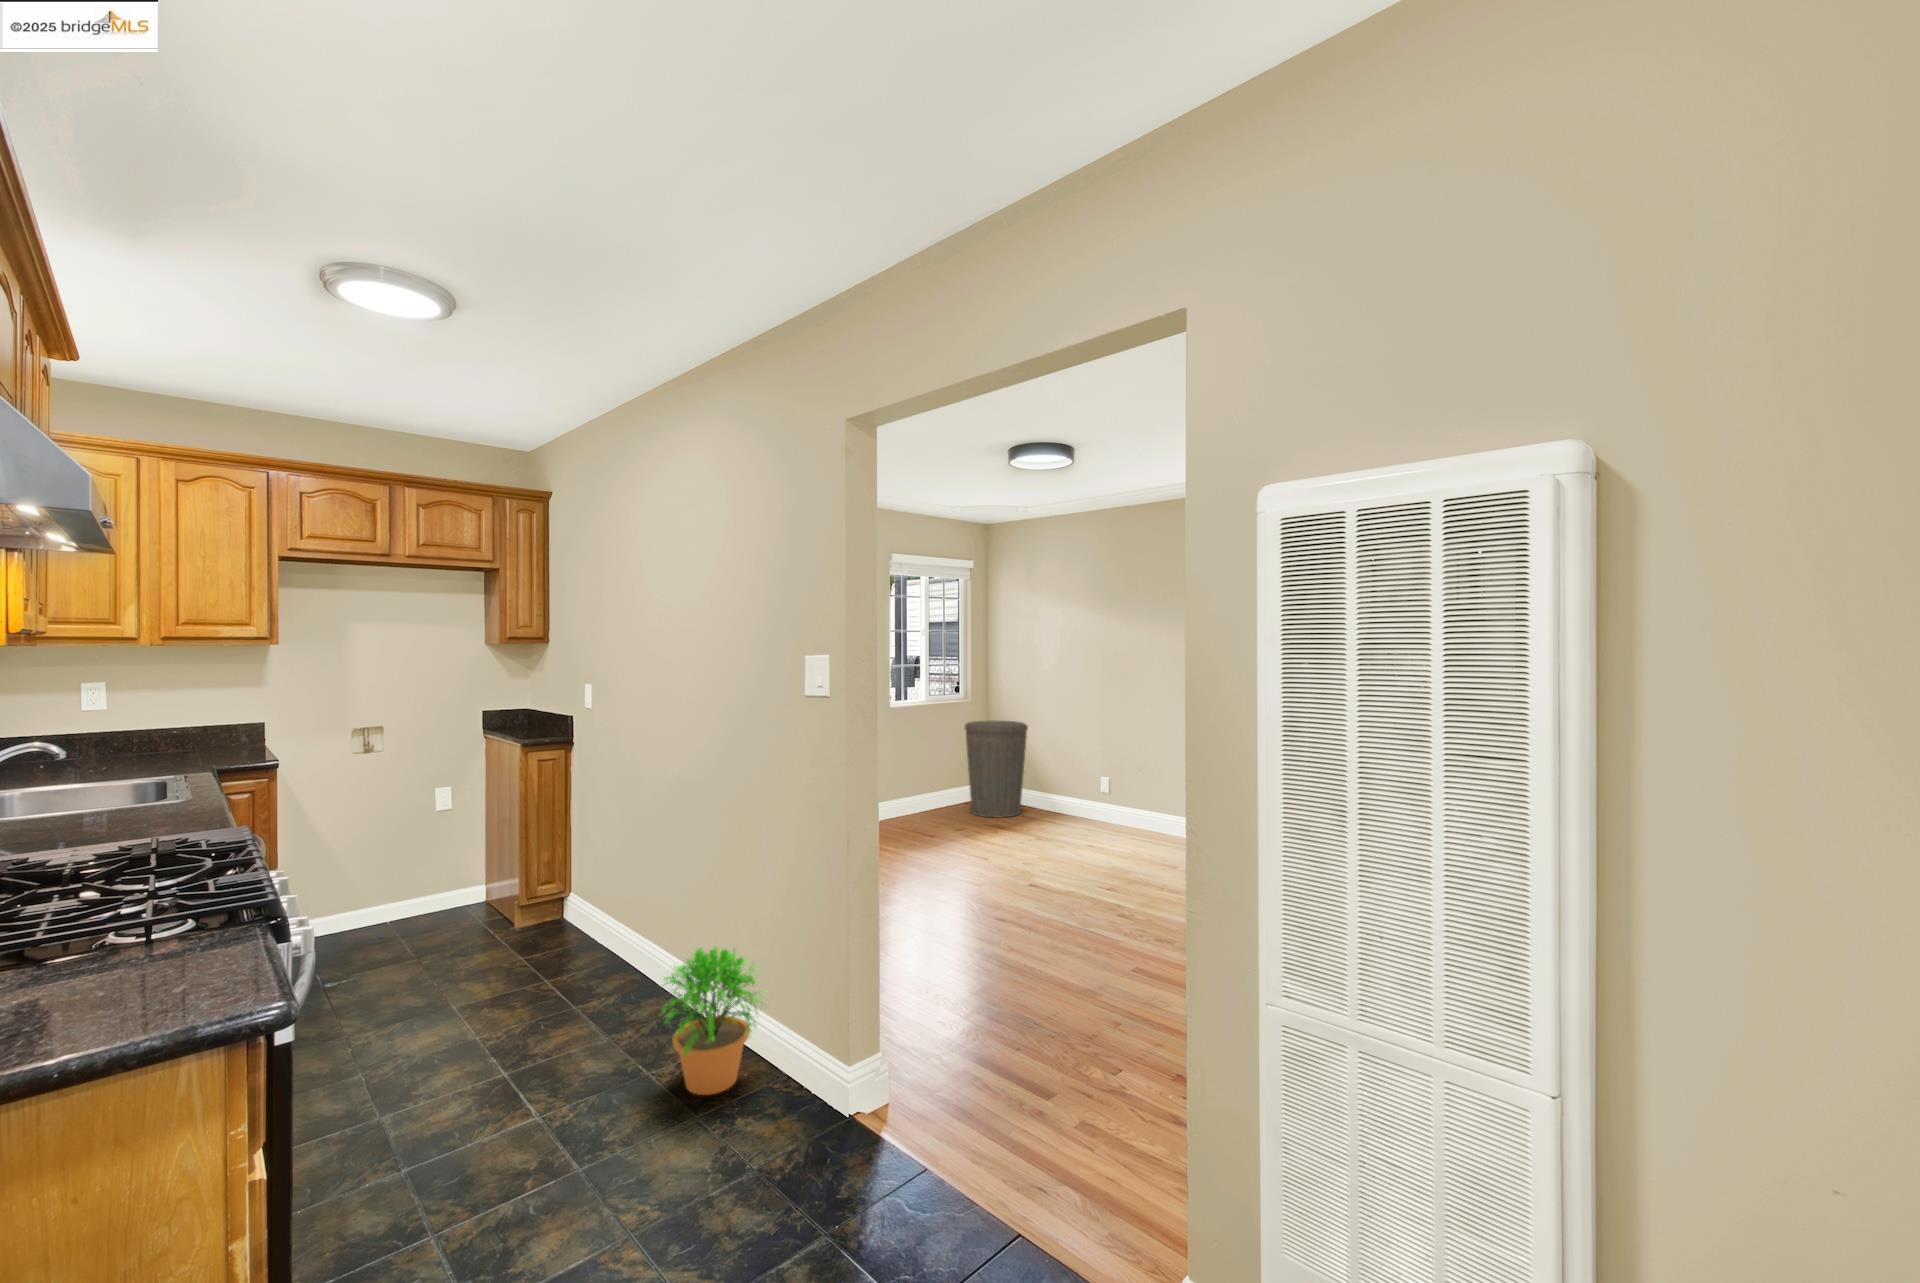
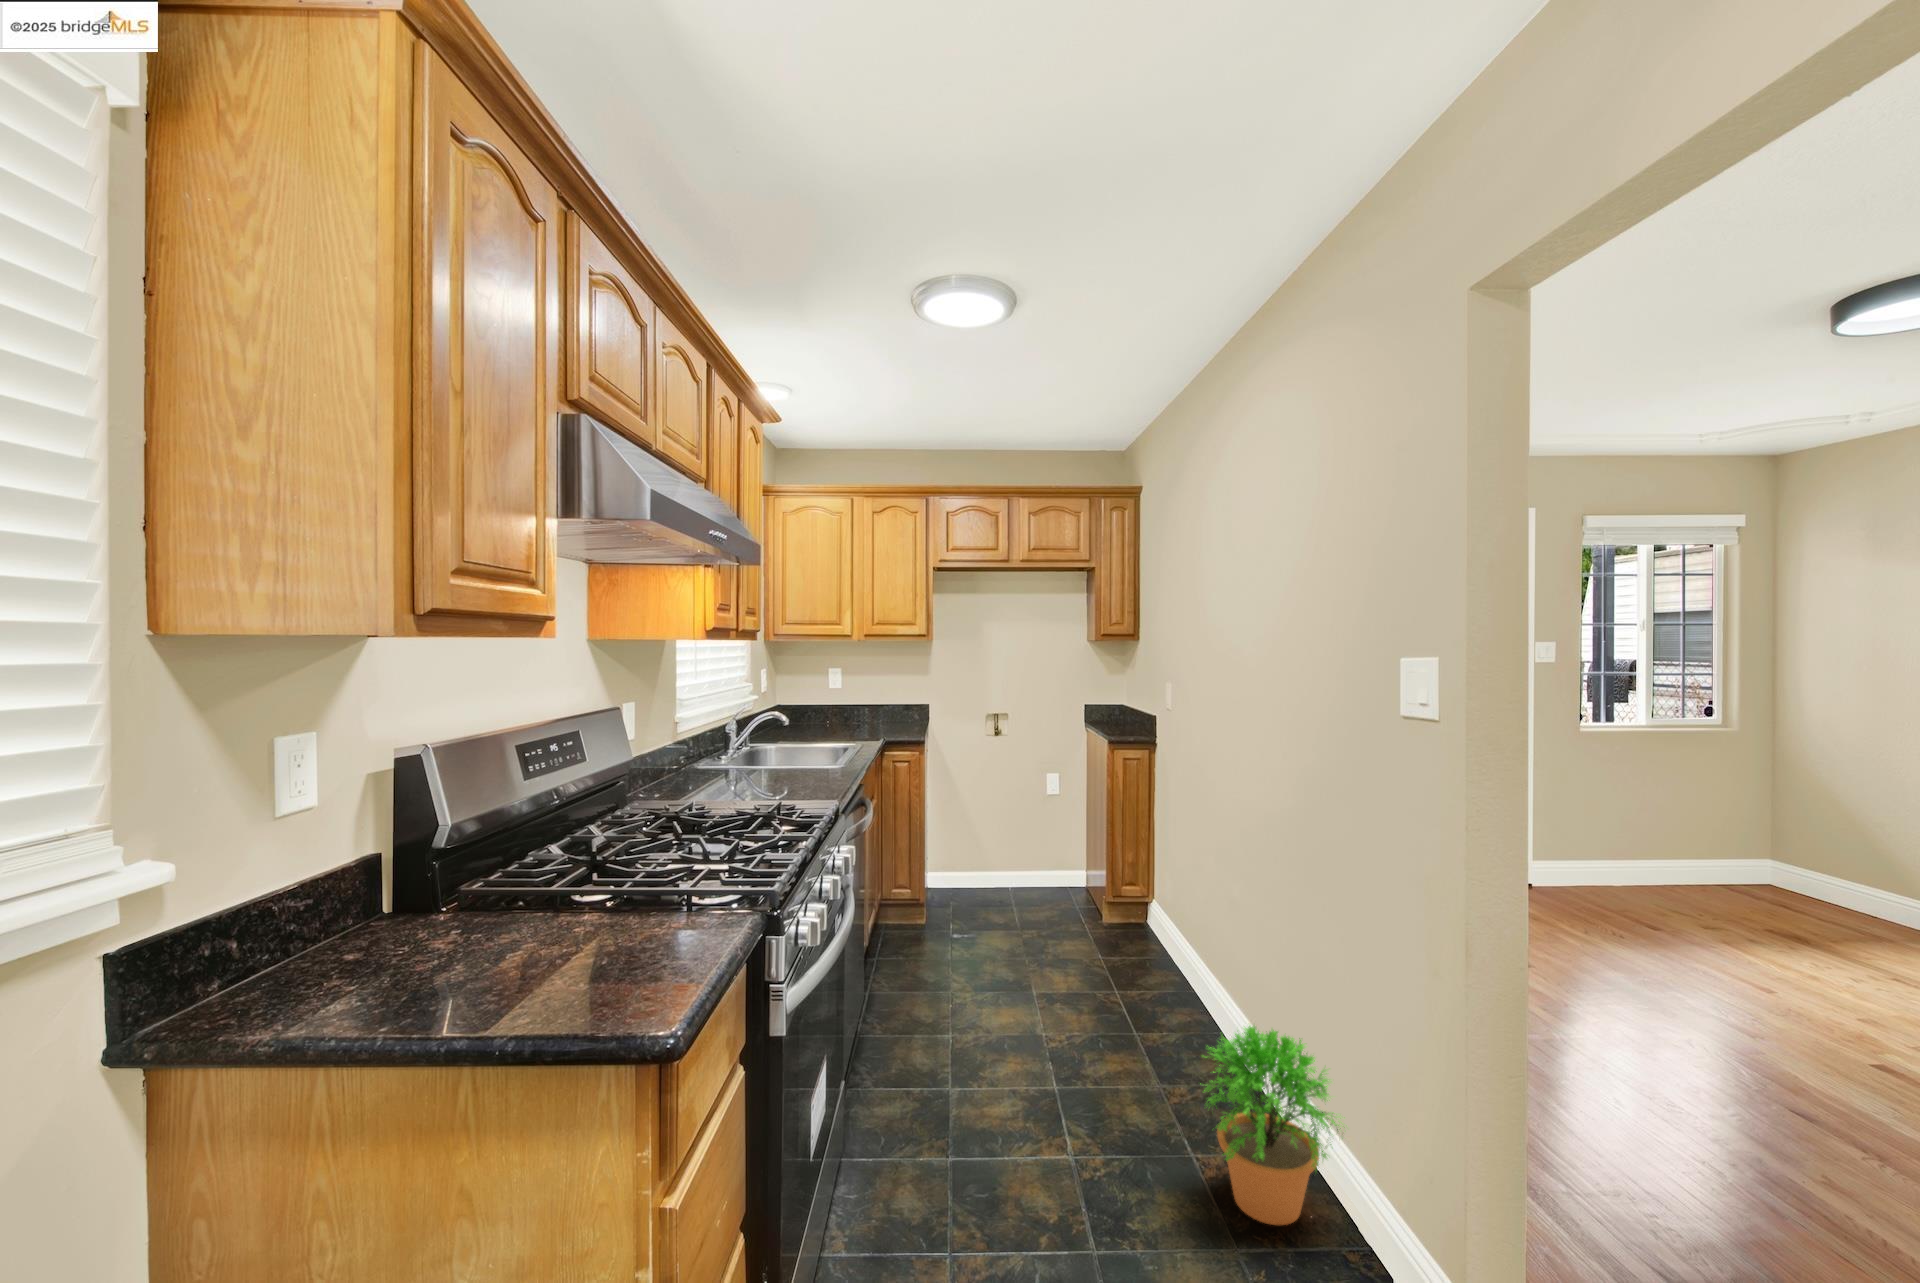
trash can: present [965,721,1028,818] -> none [1726,762,1872,923]

